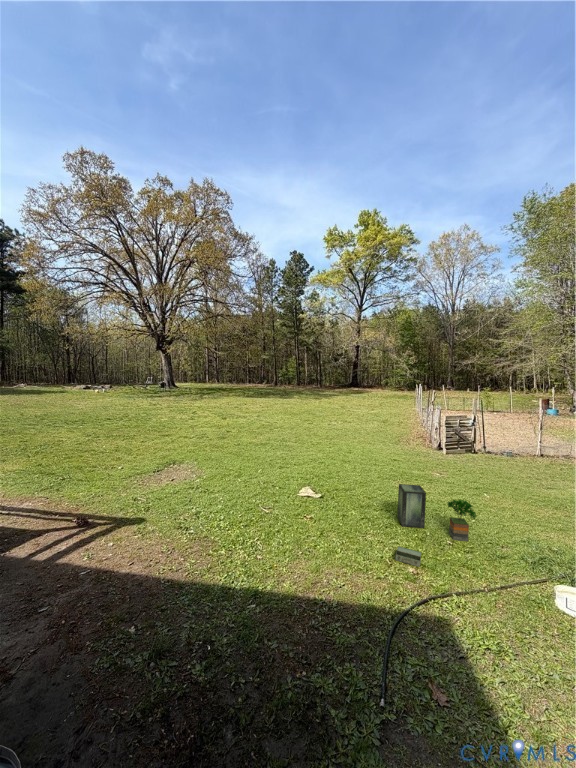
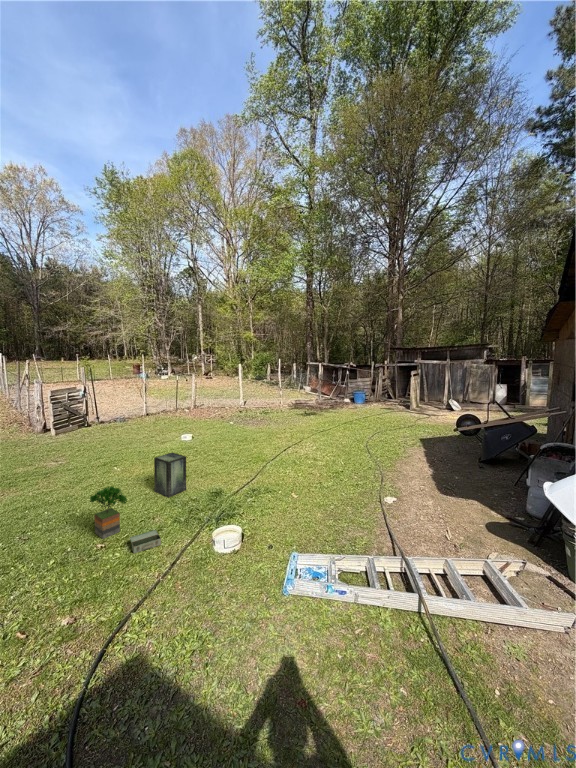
storage box: present [397,484,426,528] -> present [154,452,186,498]
toolbox: present [396,546,422,567] -> present [130,530,161,553]

